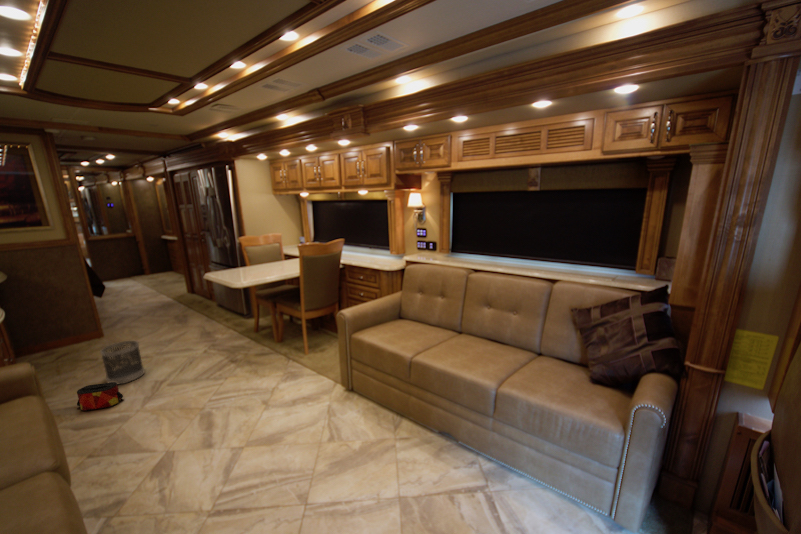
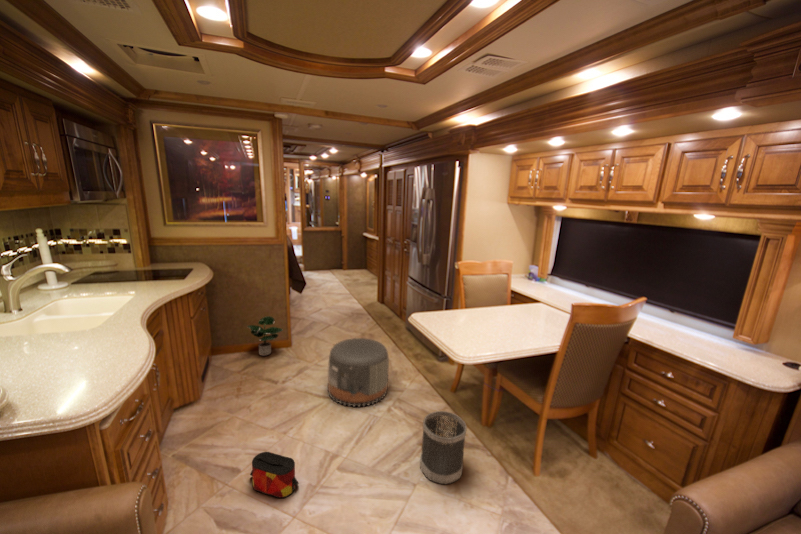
pouf: none [137,308,197,357] -> present [328,338,389,407]
potted plant: none [37,315,82,351] -> present [248,316,283,356]
wastebasket: present [101,341,144,385] -> present [420,411,467,484]

